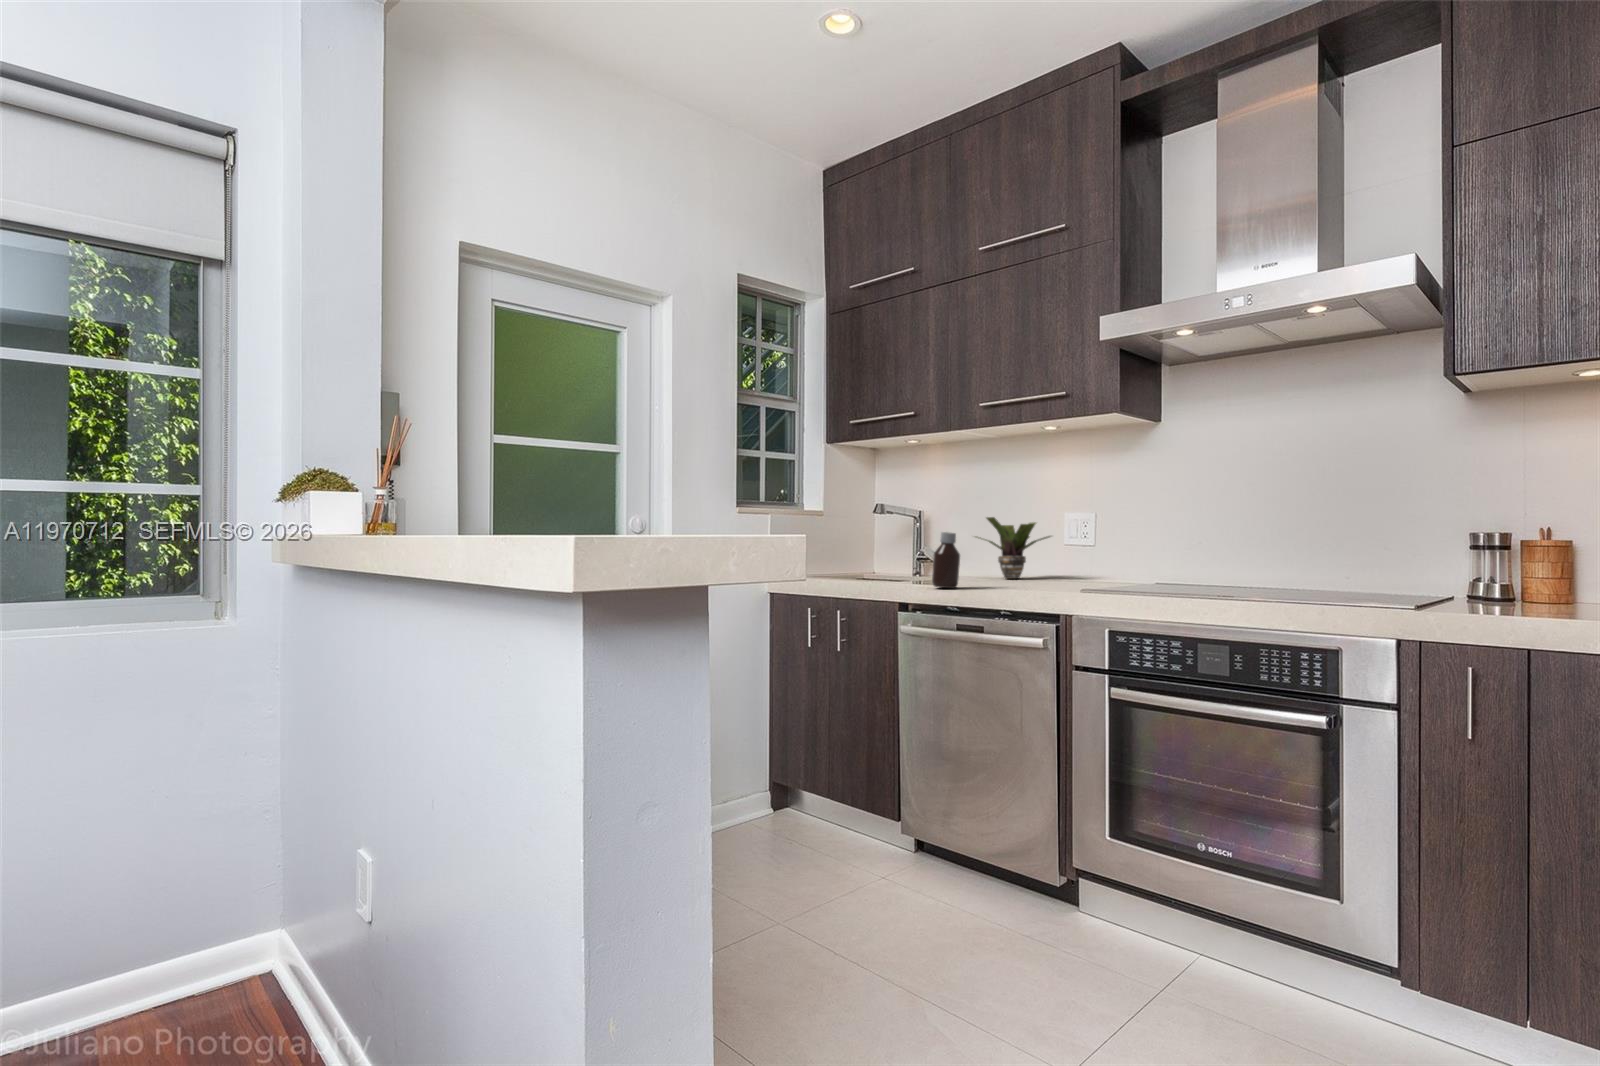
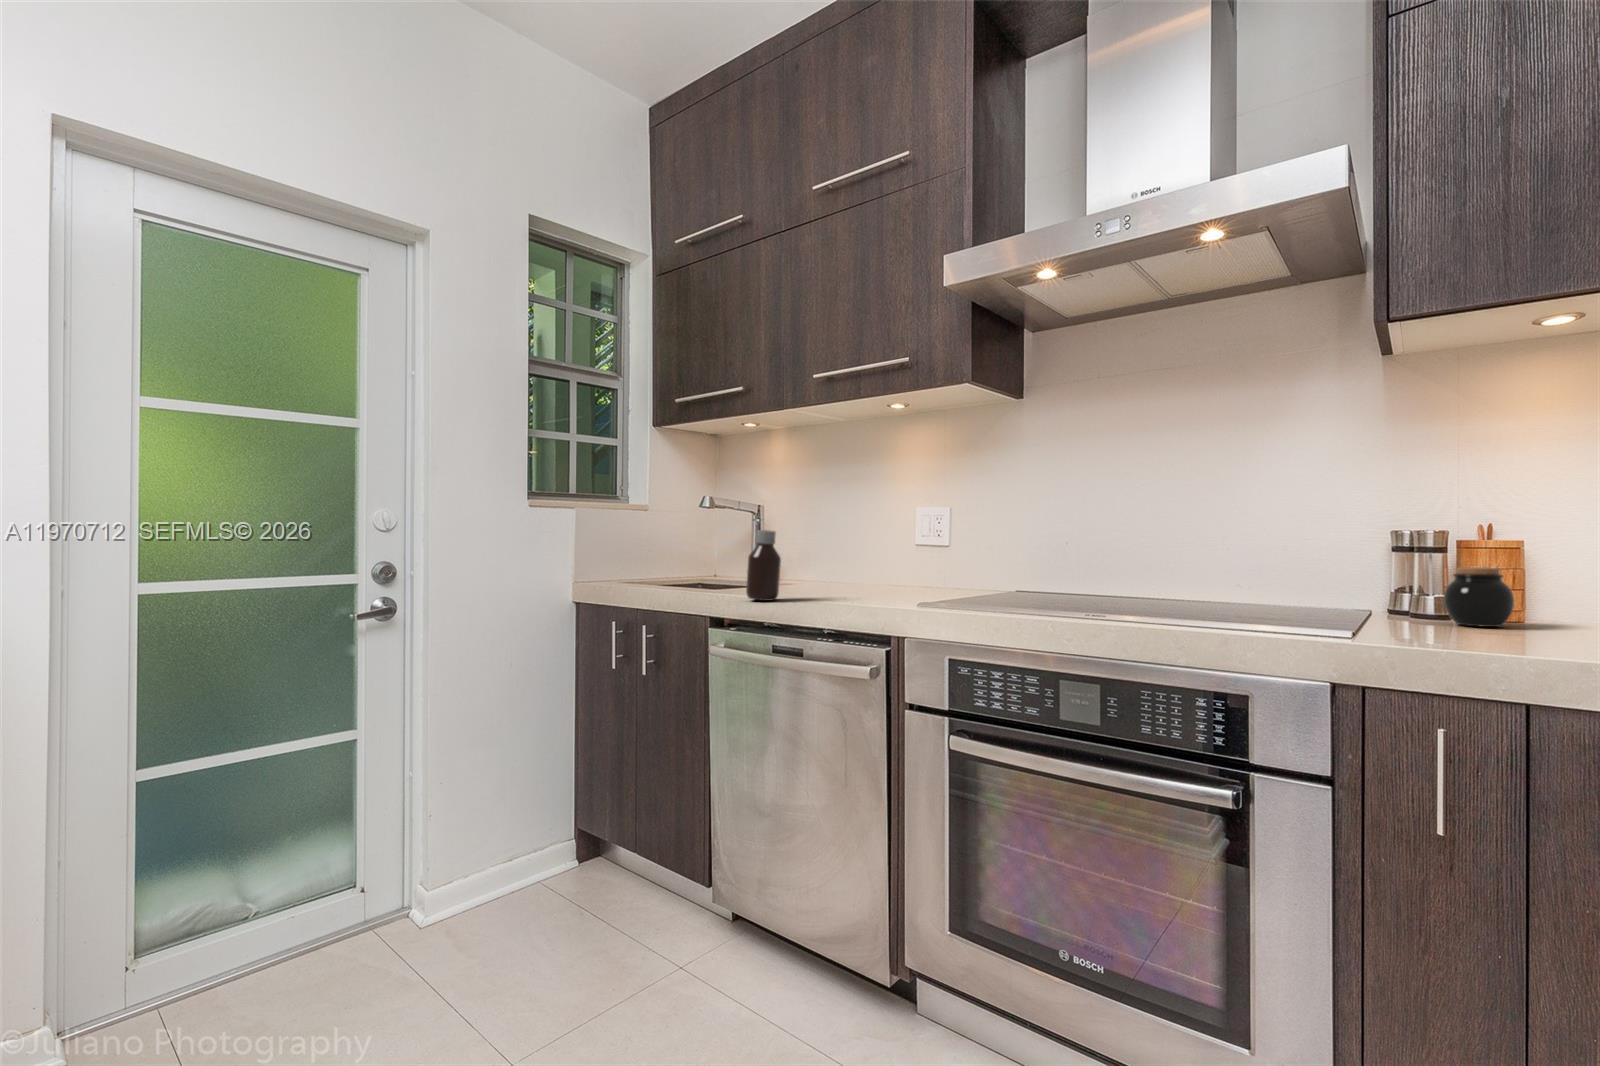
potted plant: present [976,517,1051,579] -> none [811,512,906,586]
jar: none [1500,561,1552,605] -> present [1444,567,1514,627]

